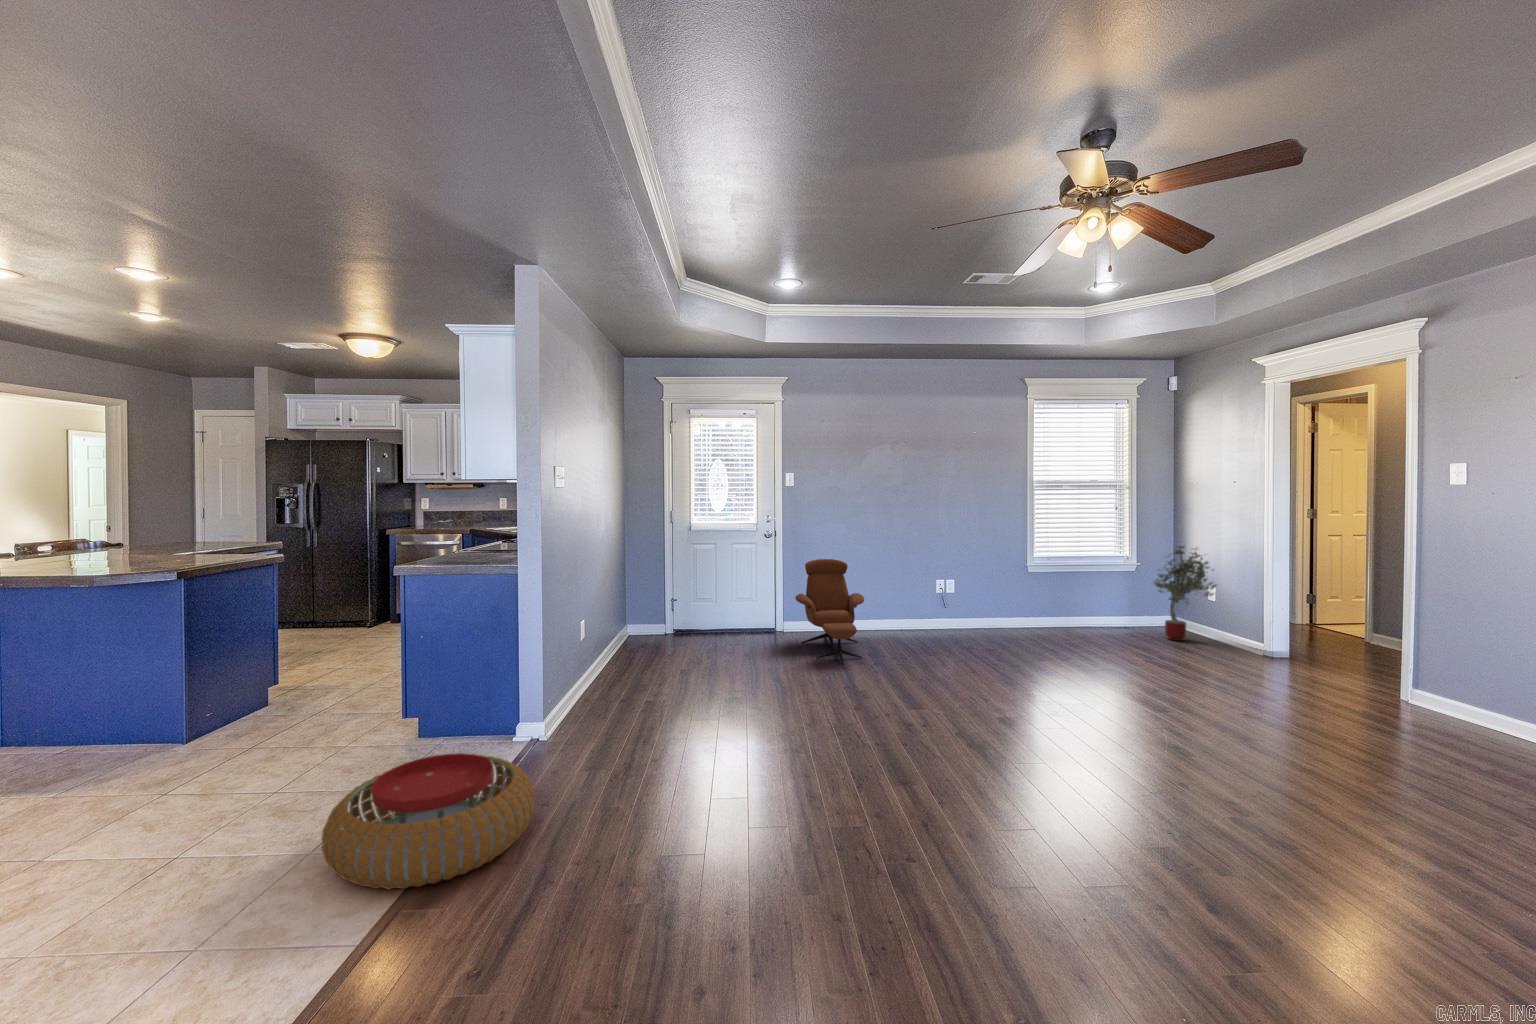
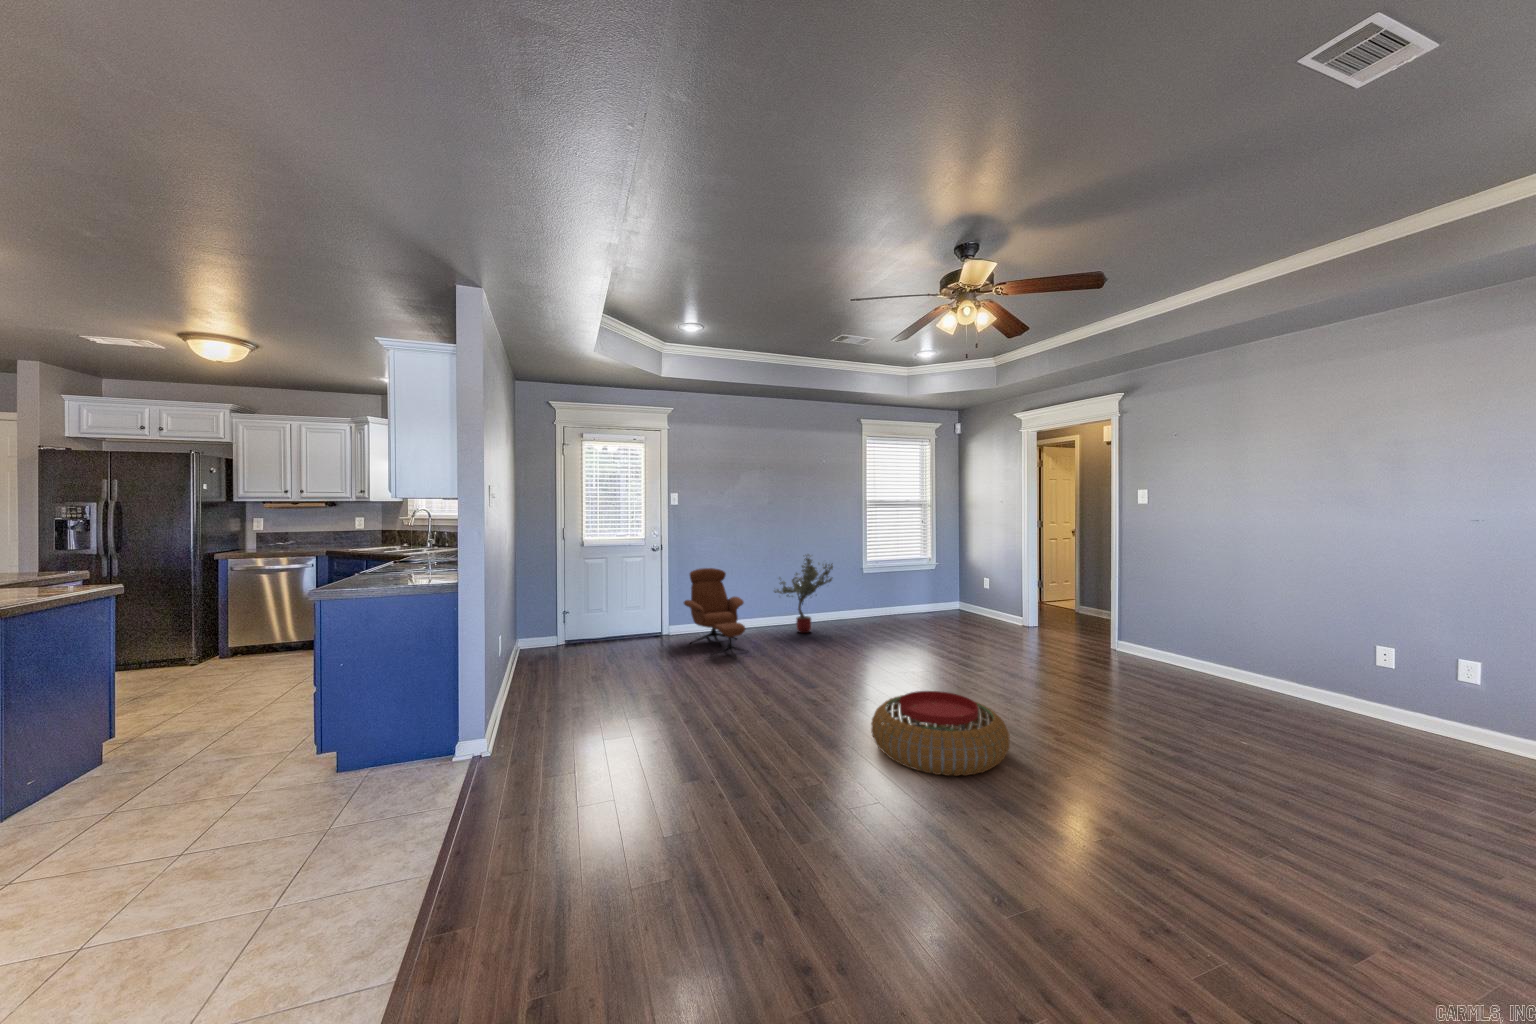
potted tree: present [1154,546,1216,641] -> present [774,554,833,633]
pouf: present [322,753,535,889] -> present [871,691,1010,776]

